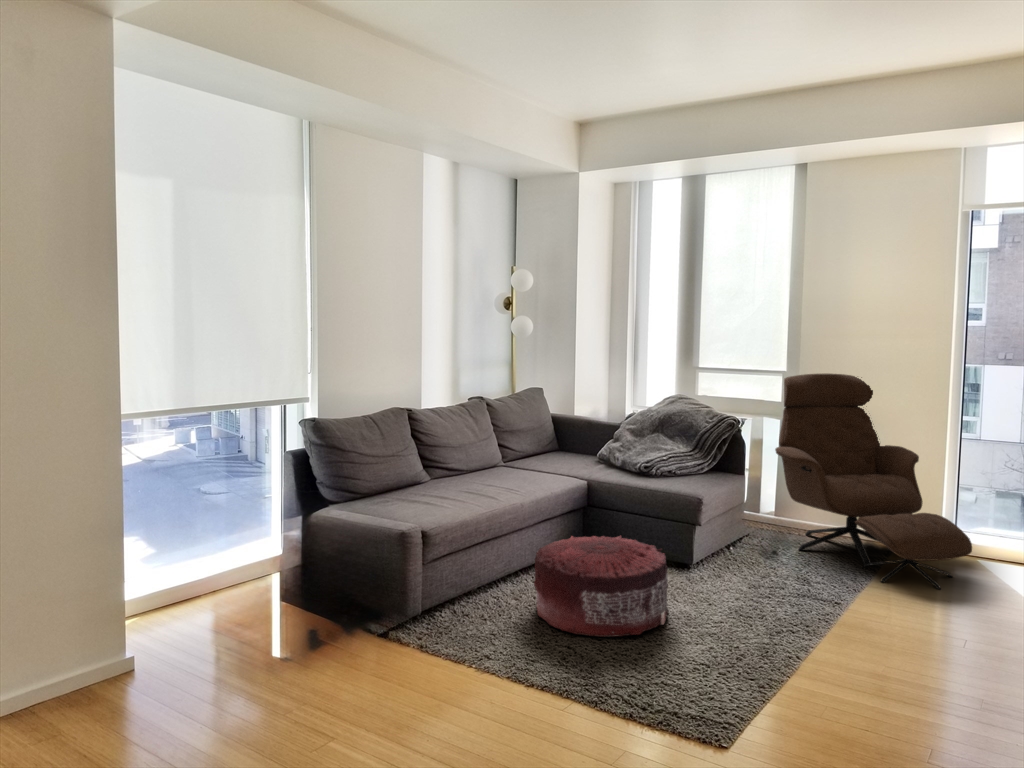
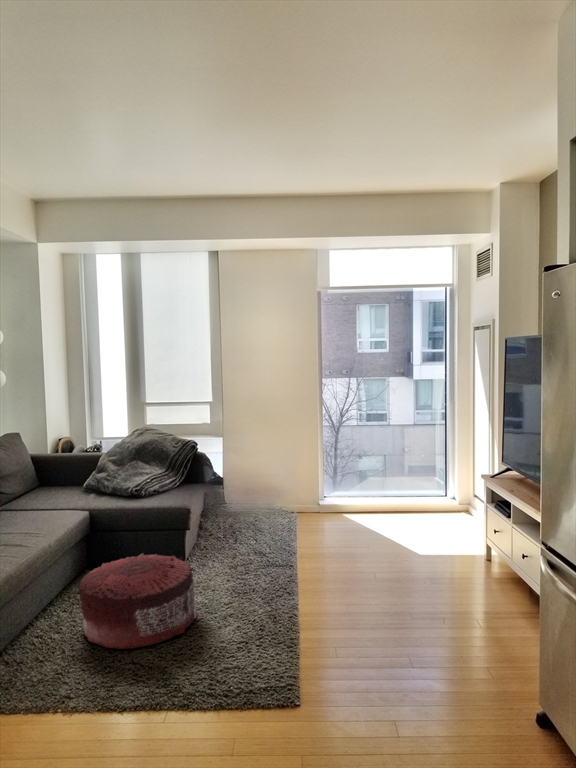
lounge chair: present [775,373,972,589] -> none [223,400,358,543]

